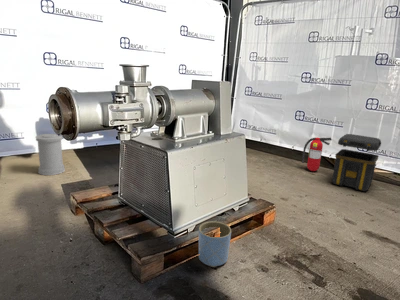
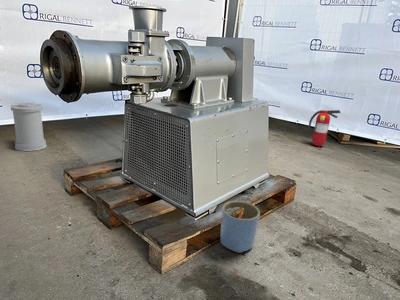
toolbox: present [332,134,381,191] -> none [342,106,394,167]

